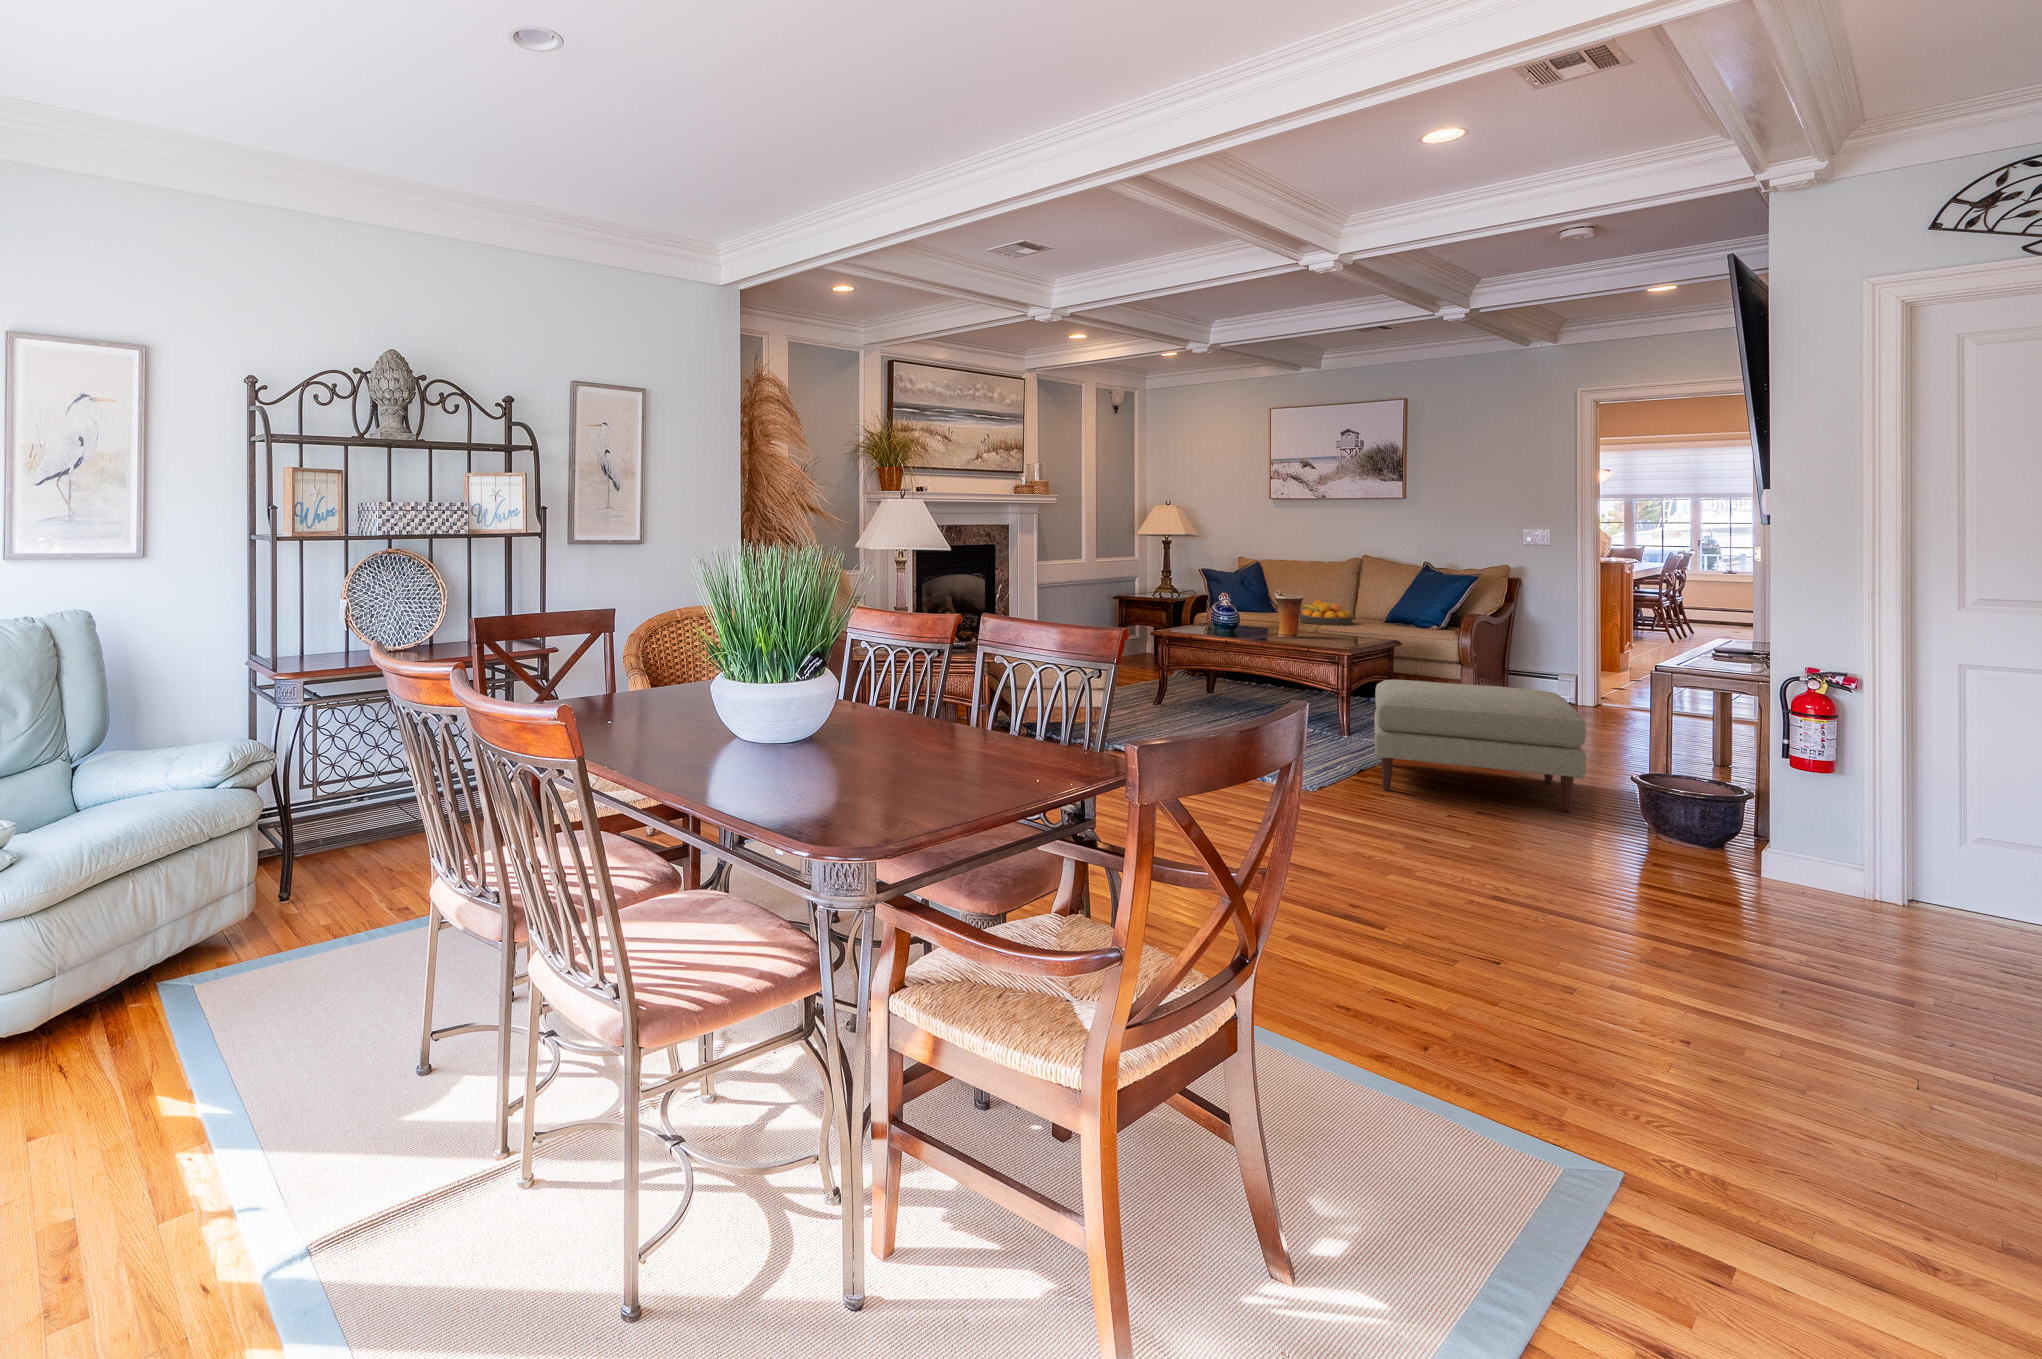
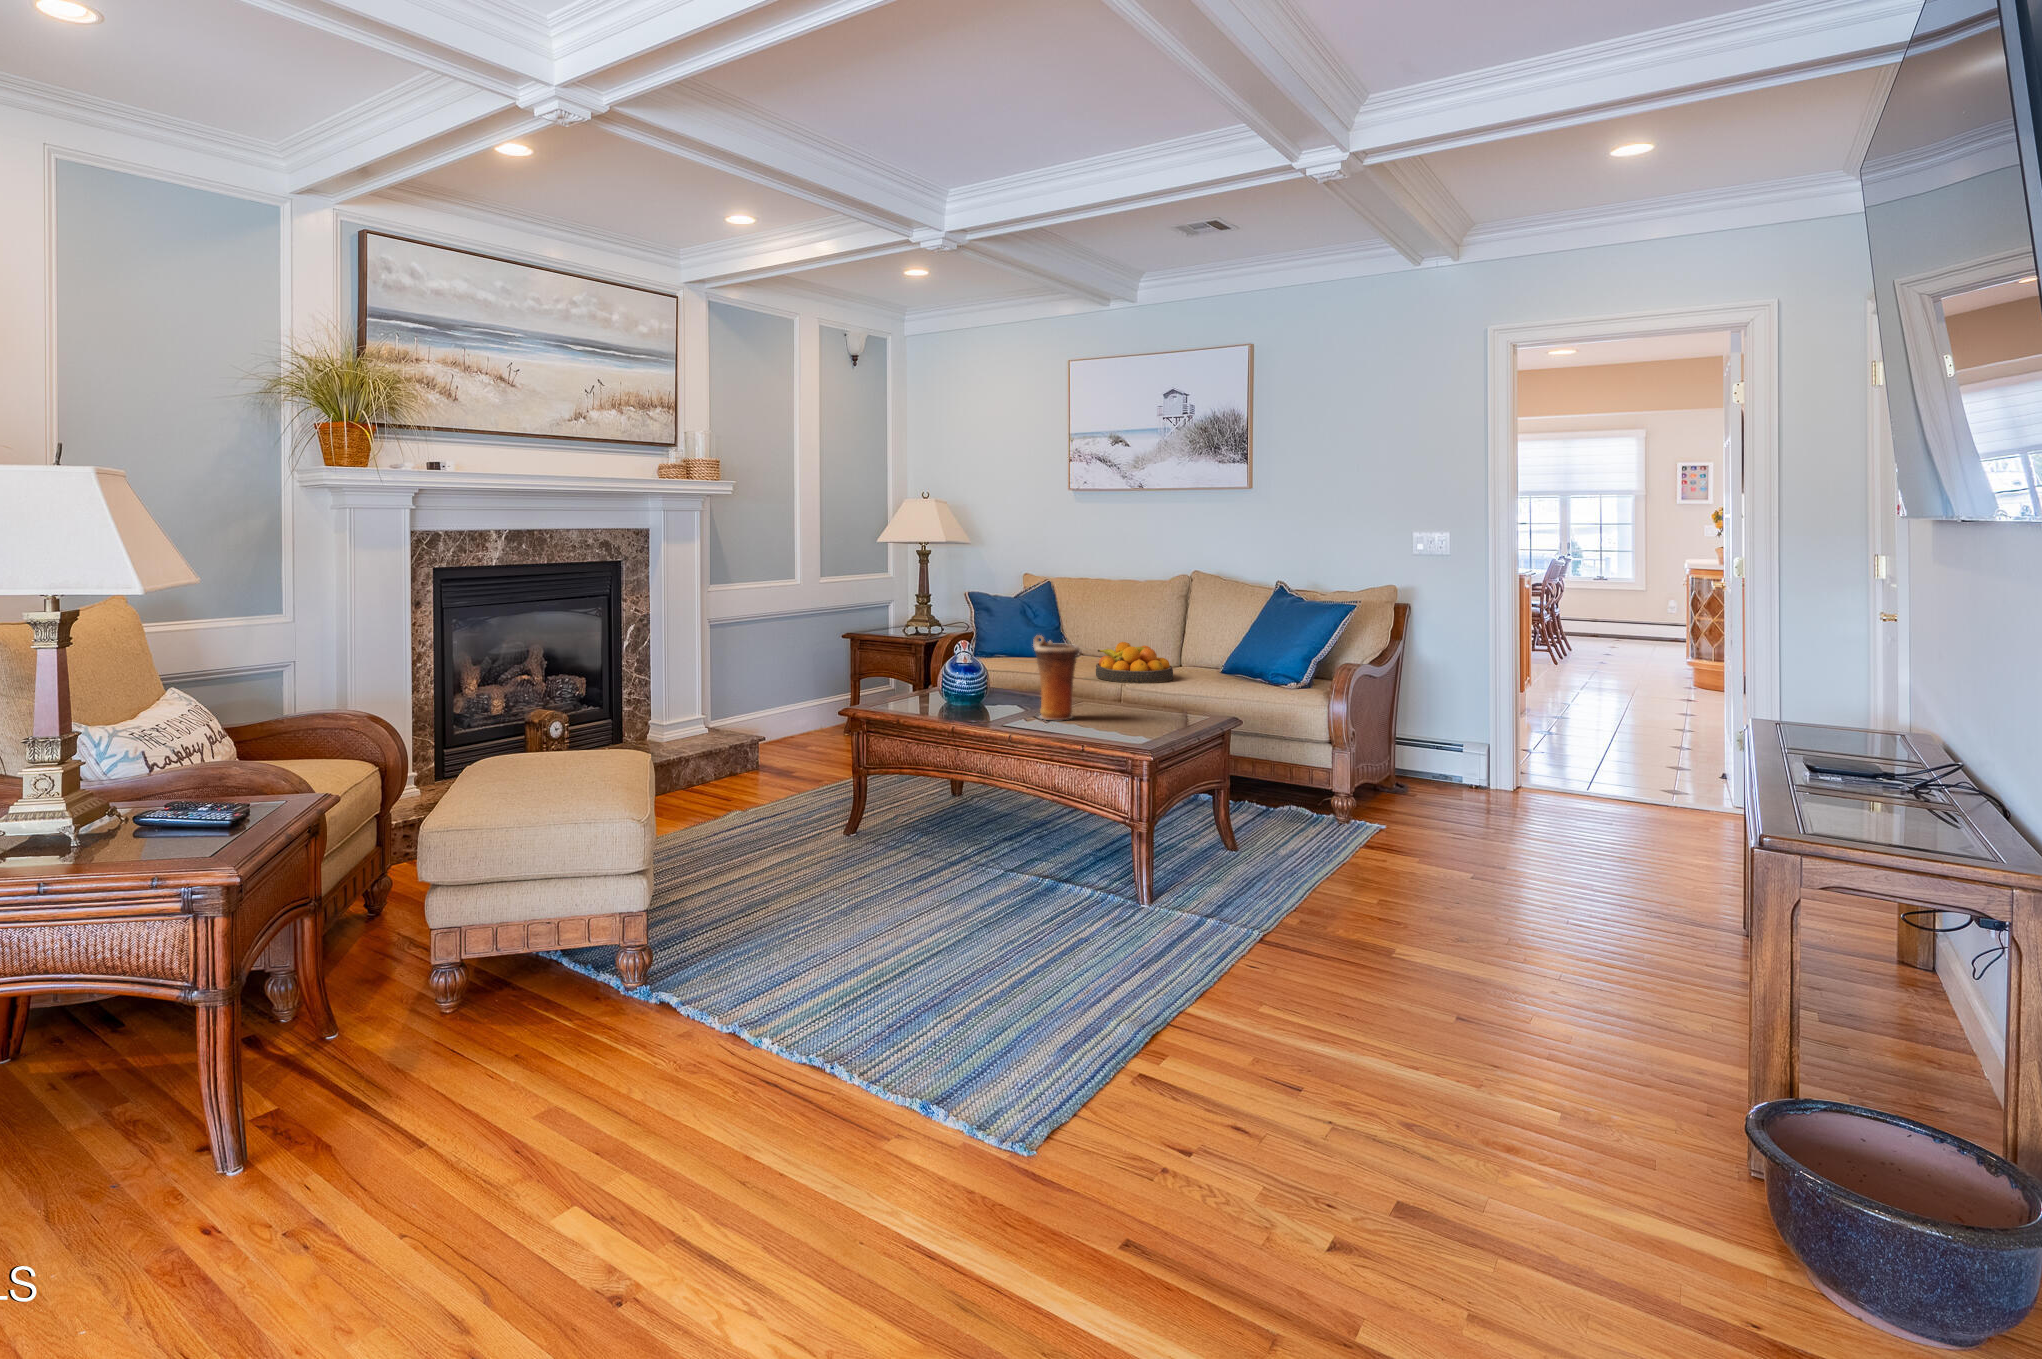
ottoman: present [1374,680,1586,811] -> none [1169,840,1658,1217]

